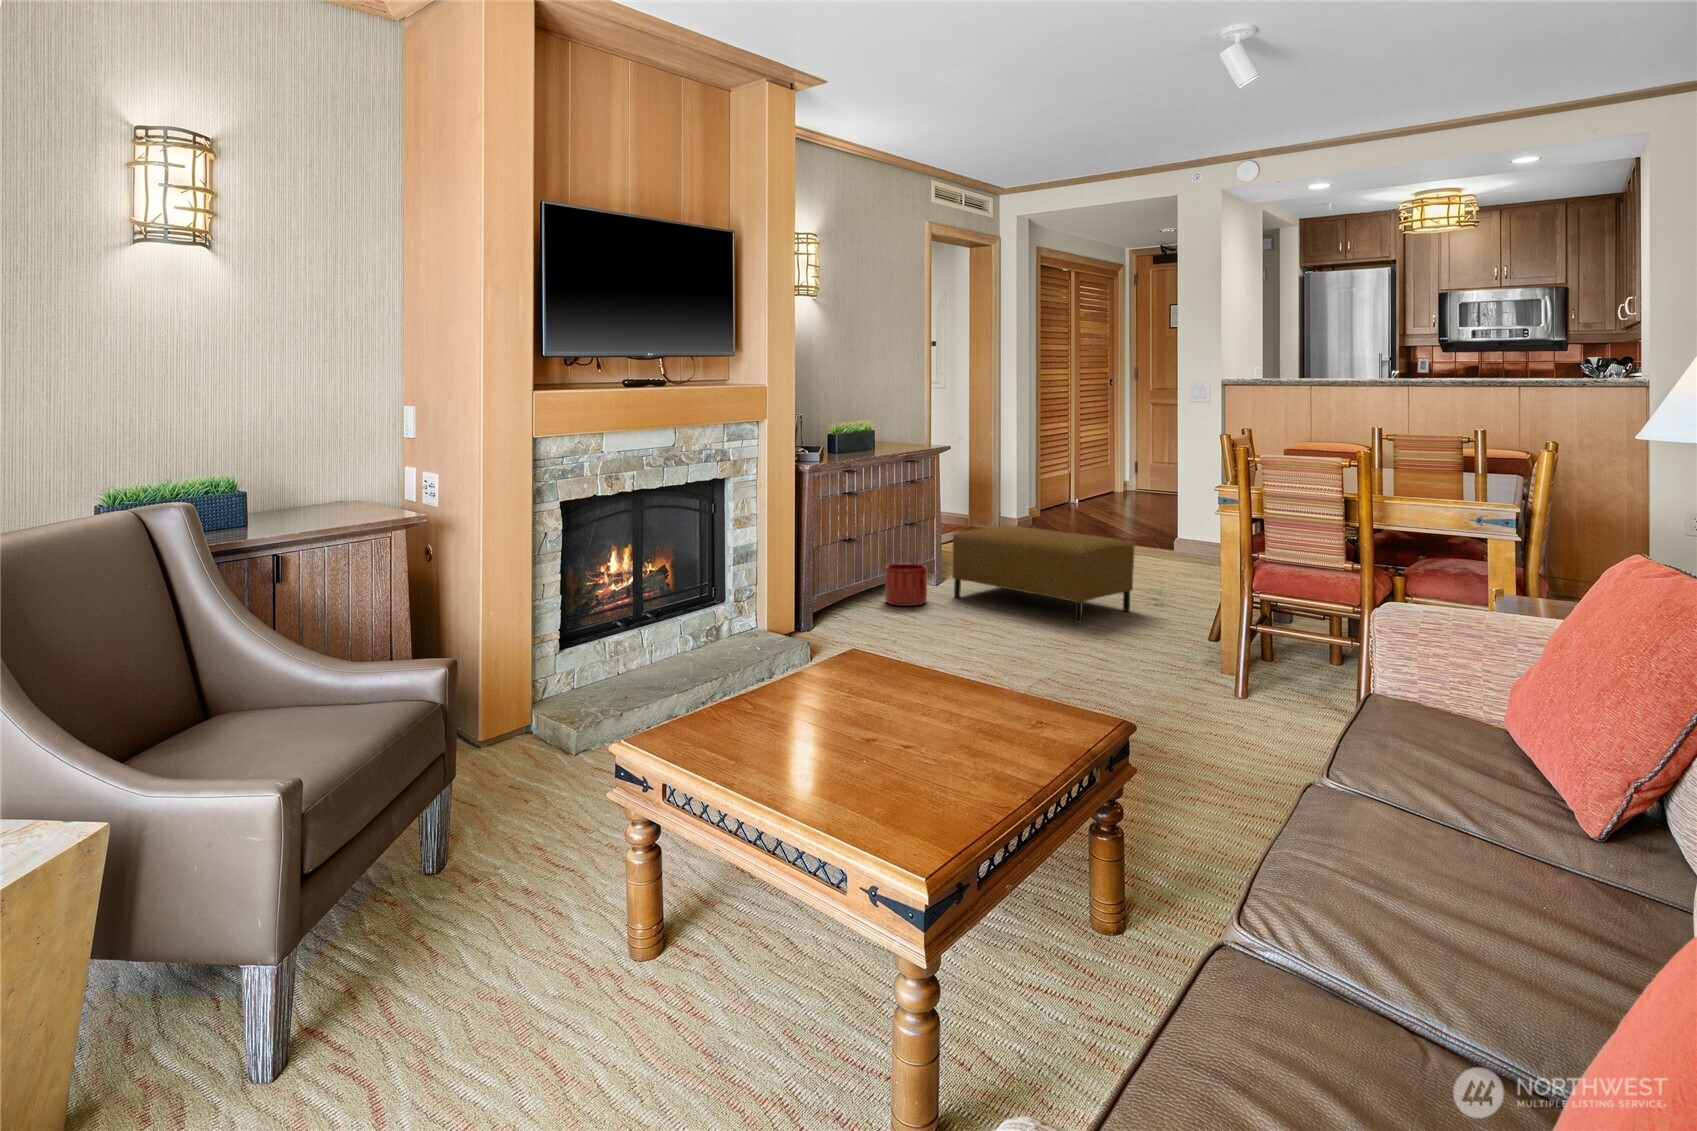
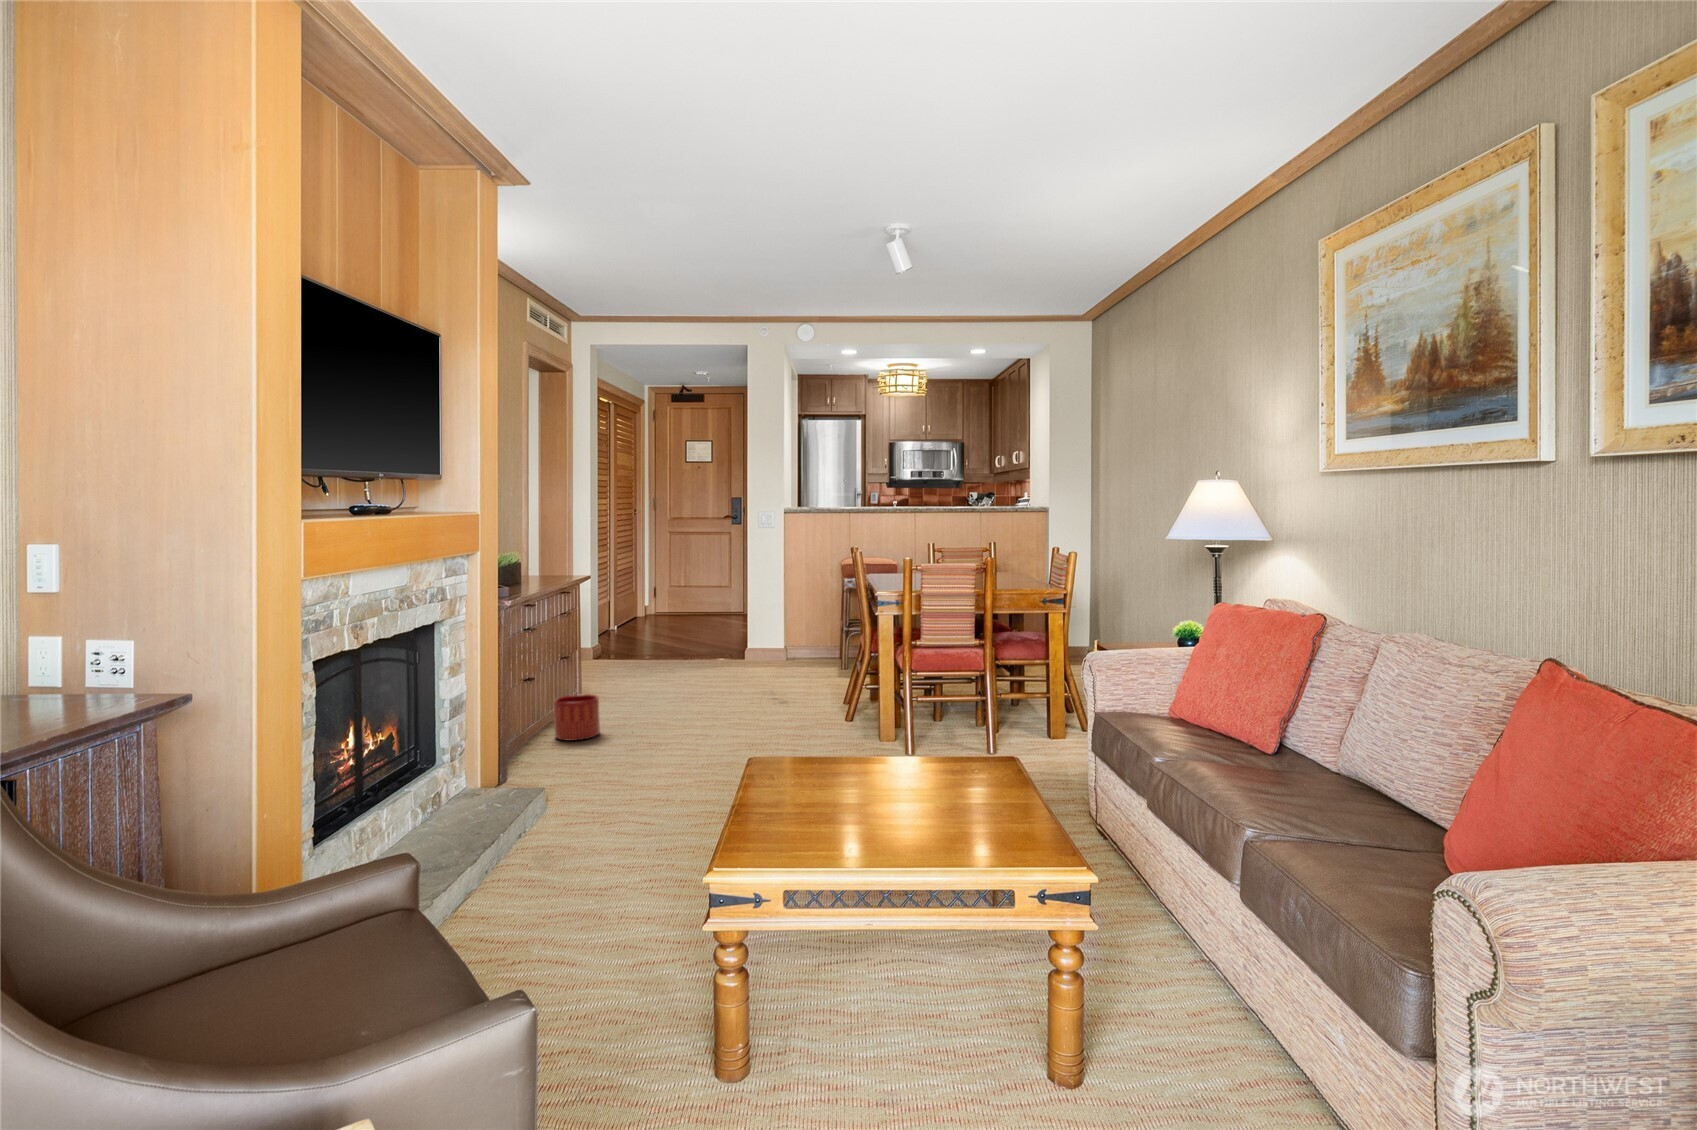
ottoman: present [952,526,1135,623] -> none [614,647,787,727]

